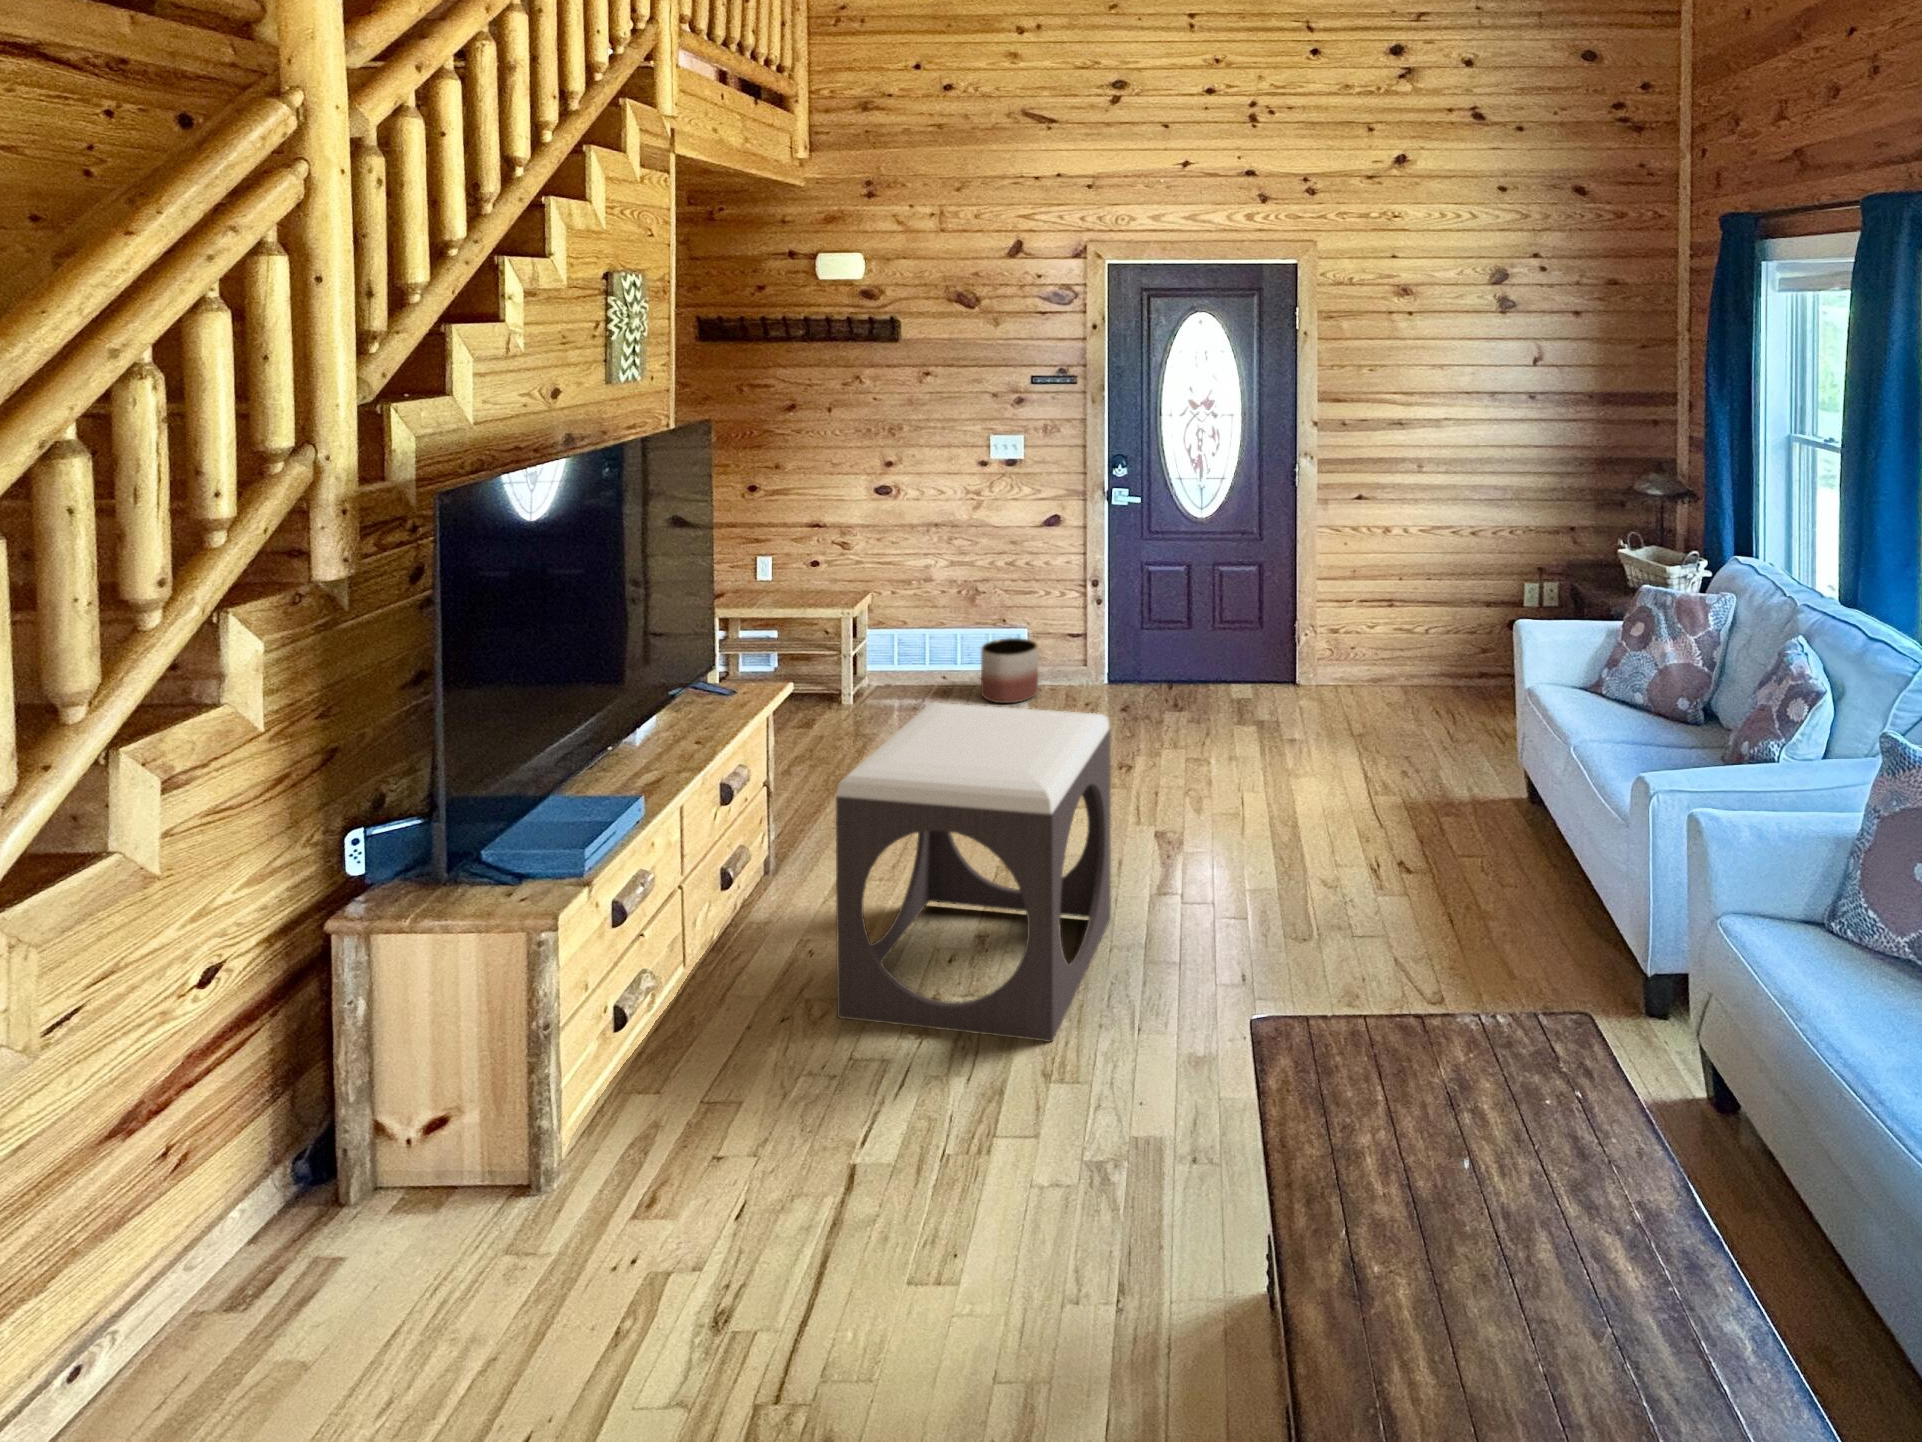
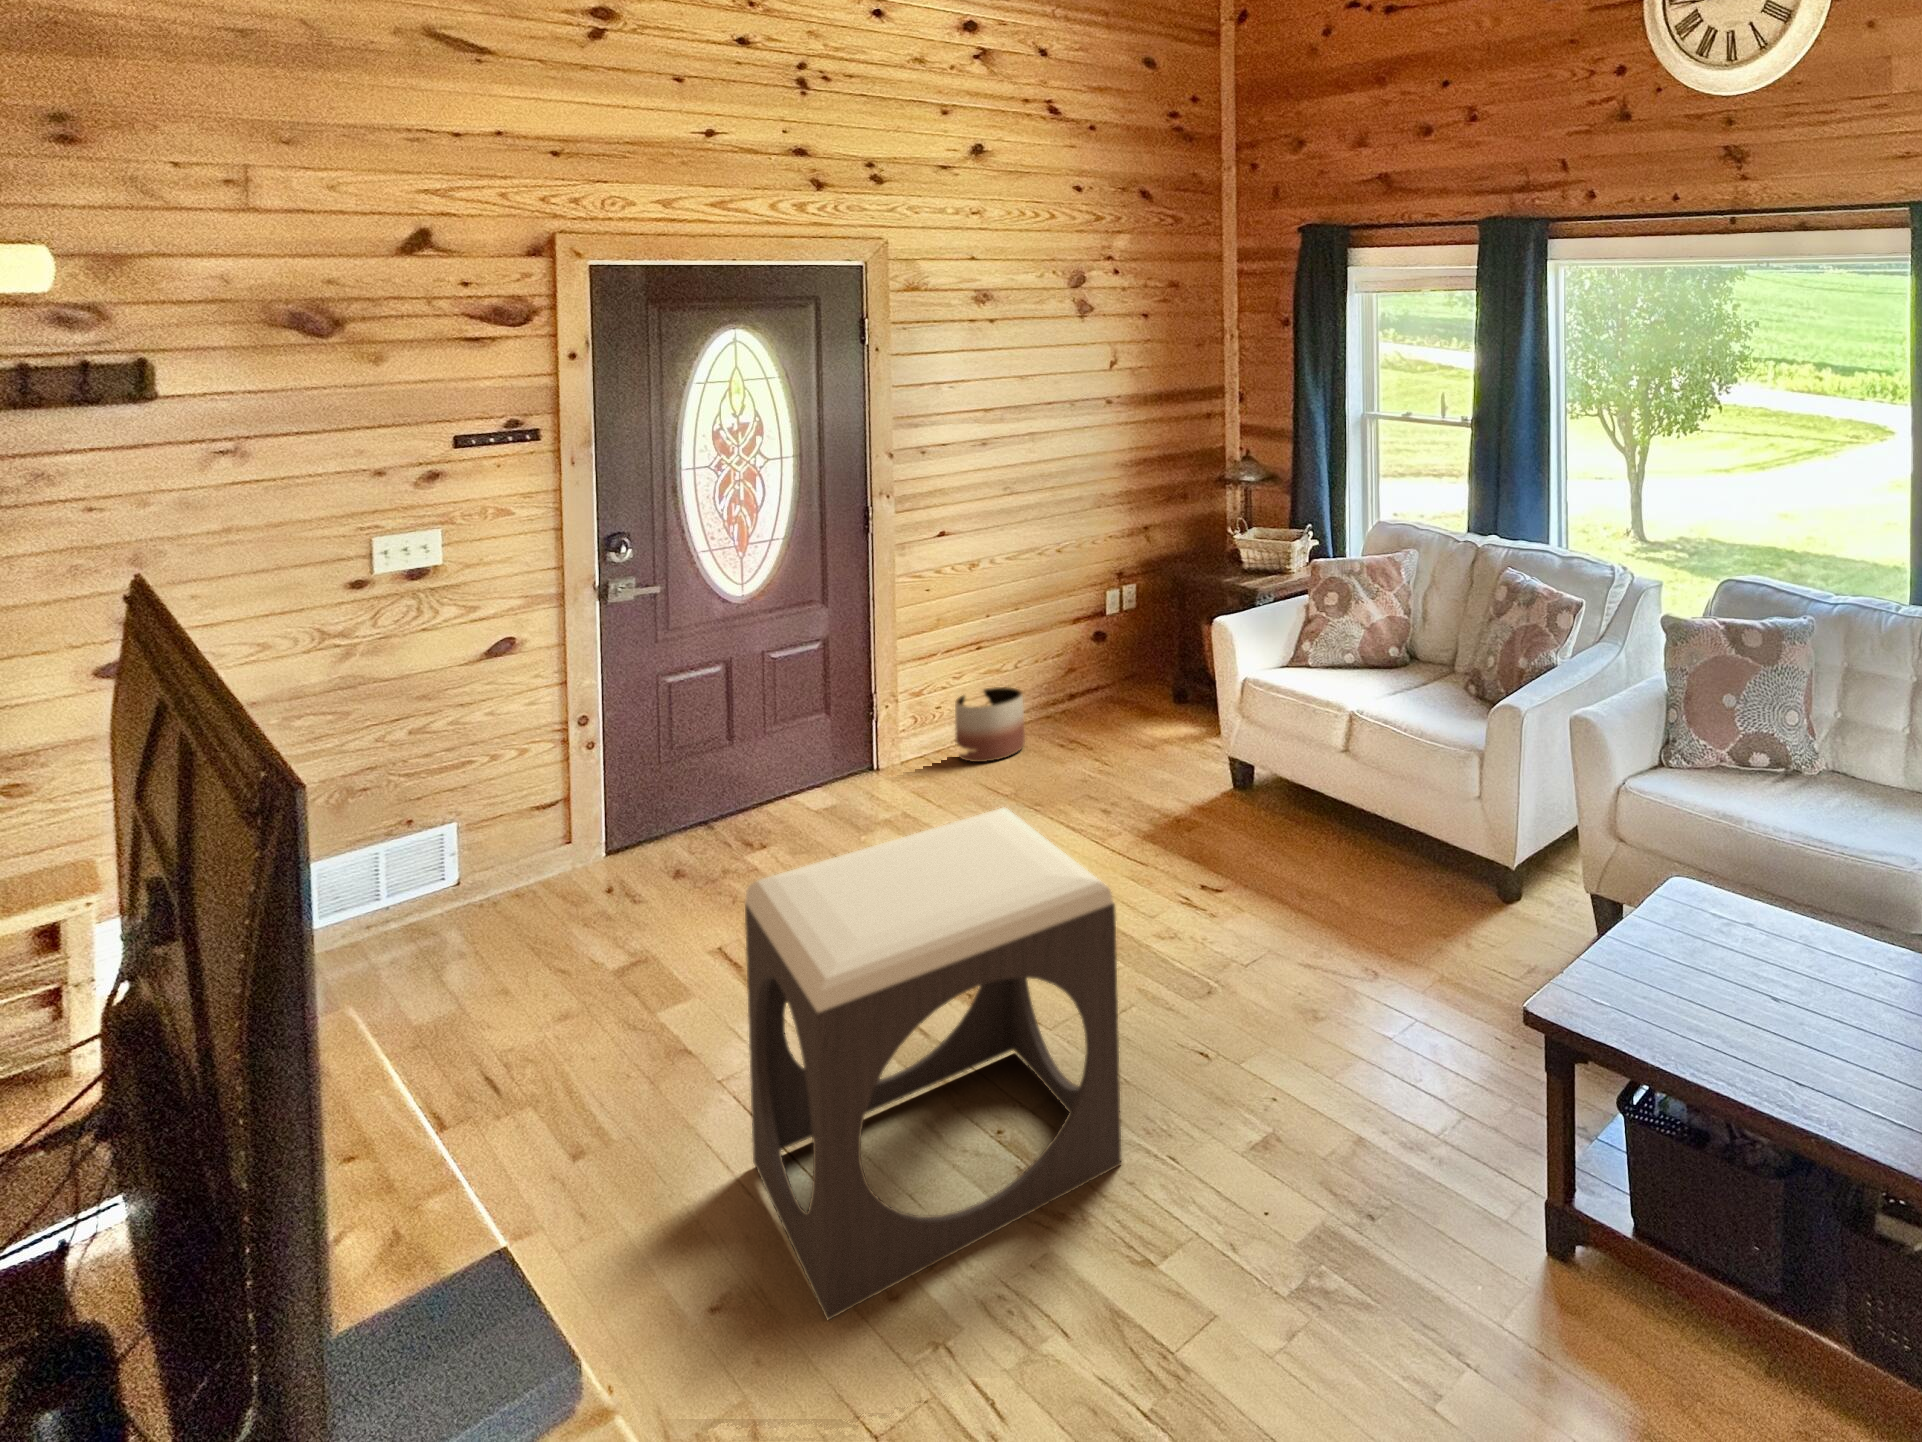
planter: present [981,638,1038,703] -> present [955,687,1025,762]

